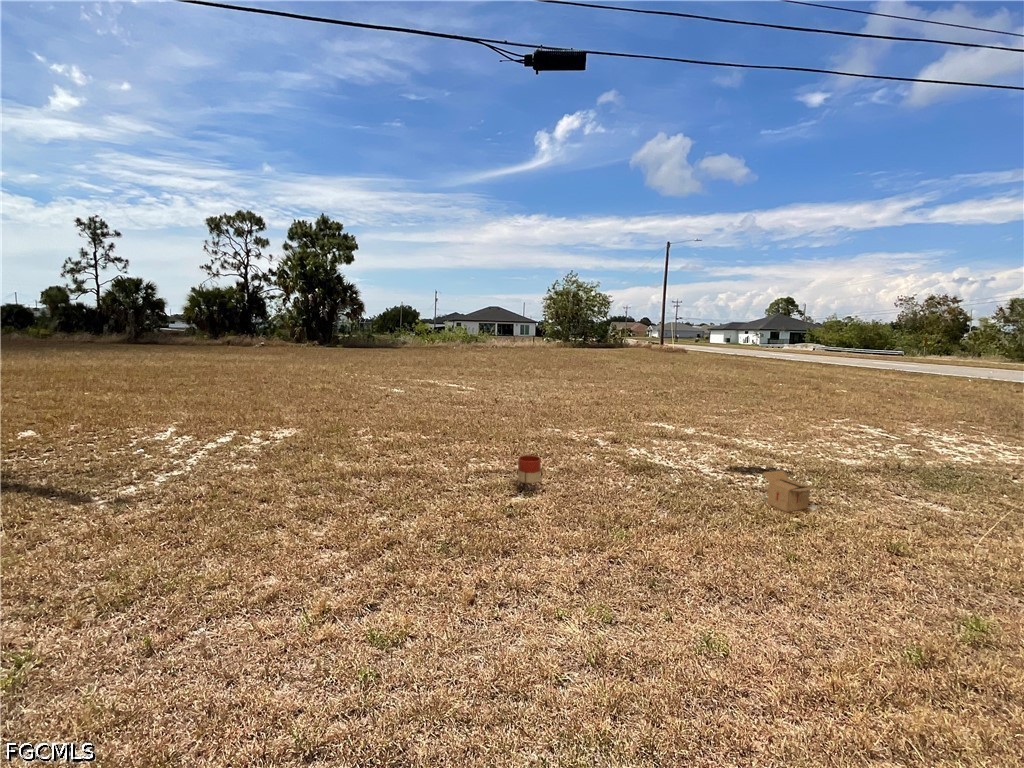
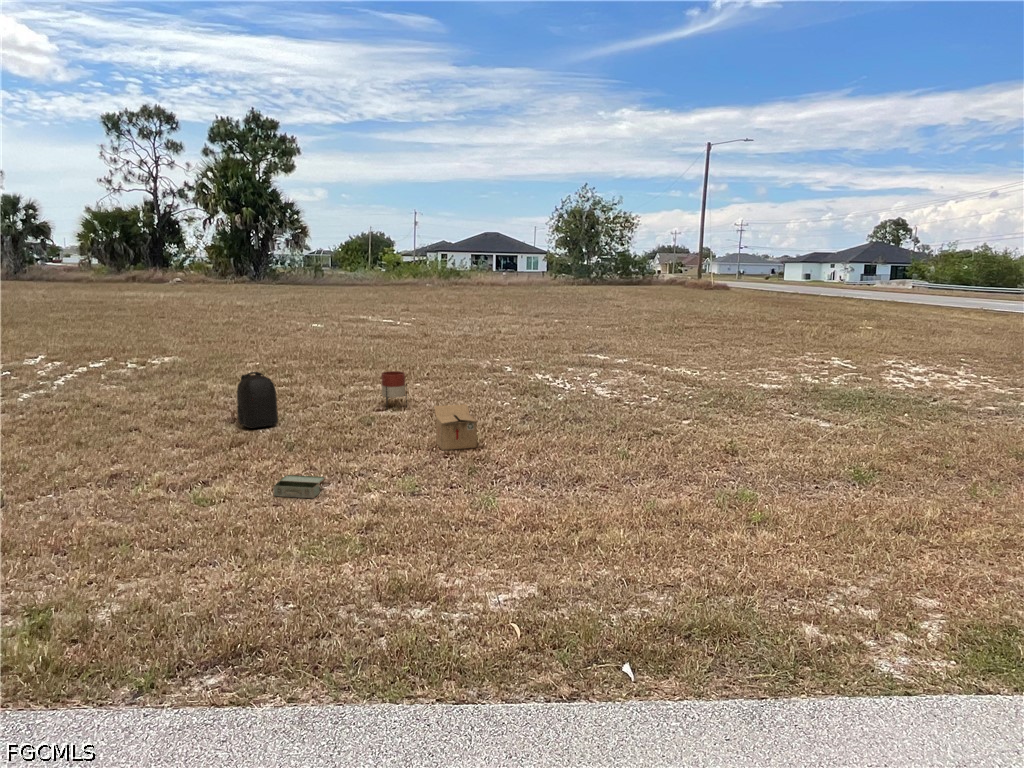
backpack: none [393,469,434,531] -> present [237,372,278,428]
cardboard box: present [763,470,818,512] -> present [434,404,477,450]
toolbox: none [504,631,556,673] -> present [273,475,325,498]

